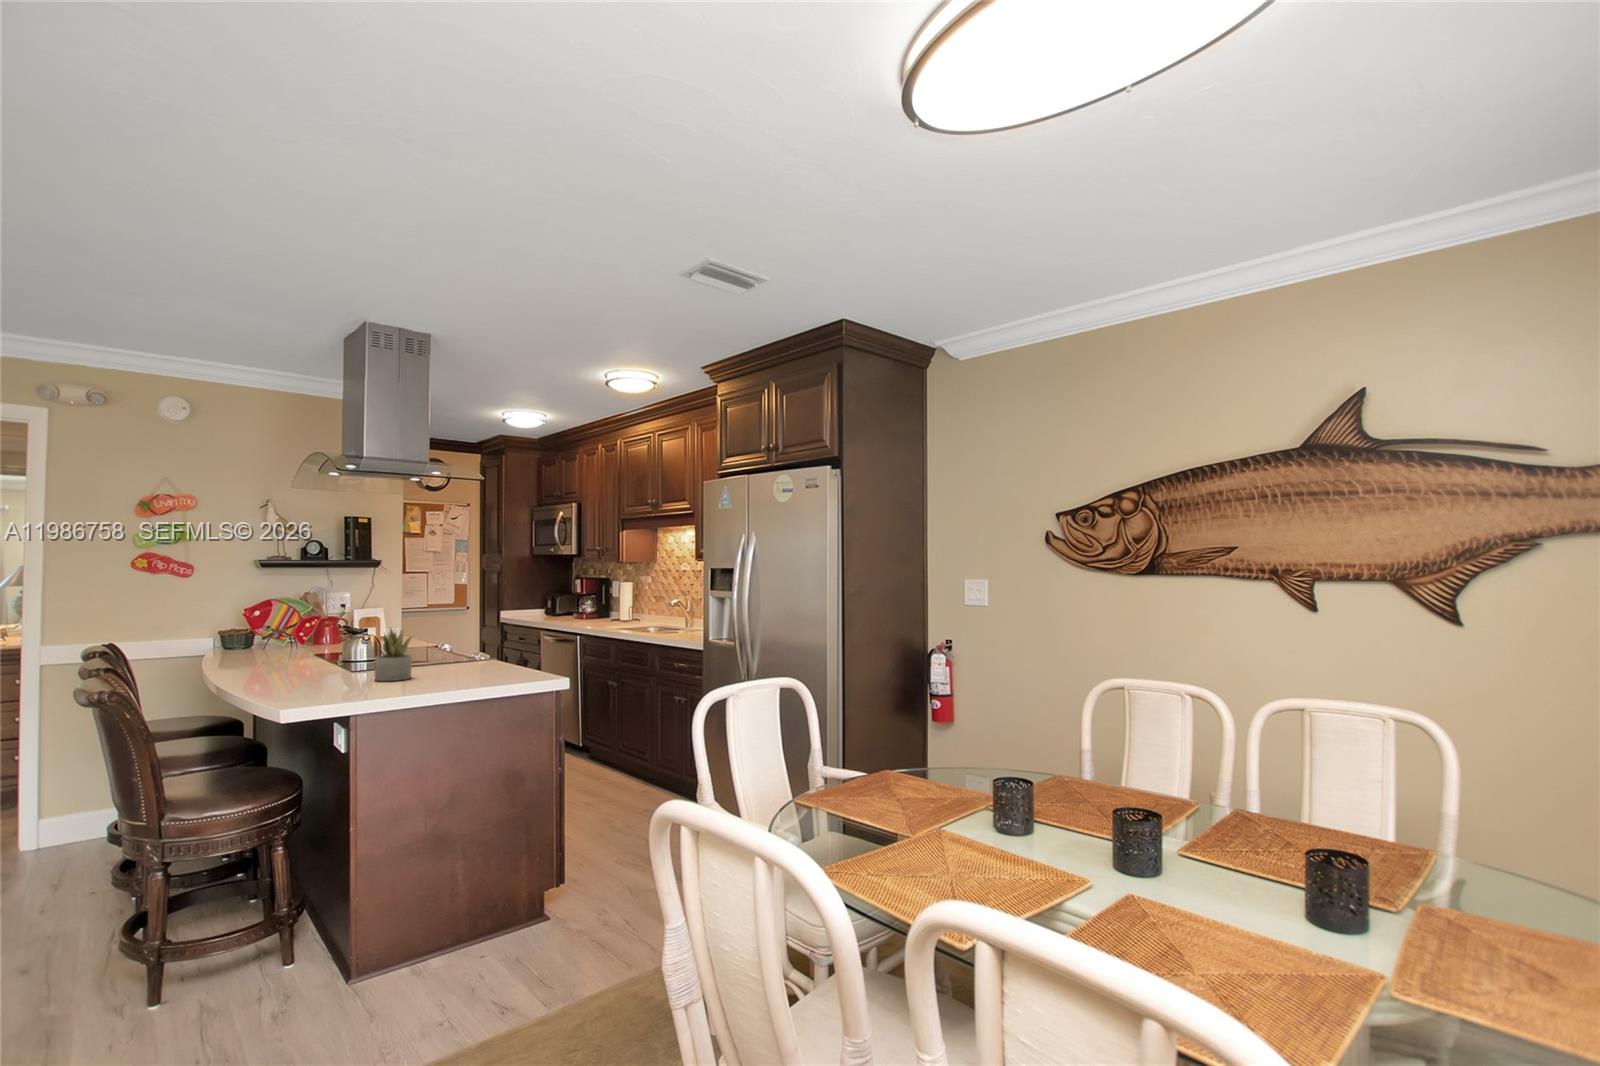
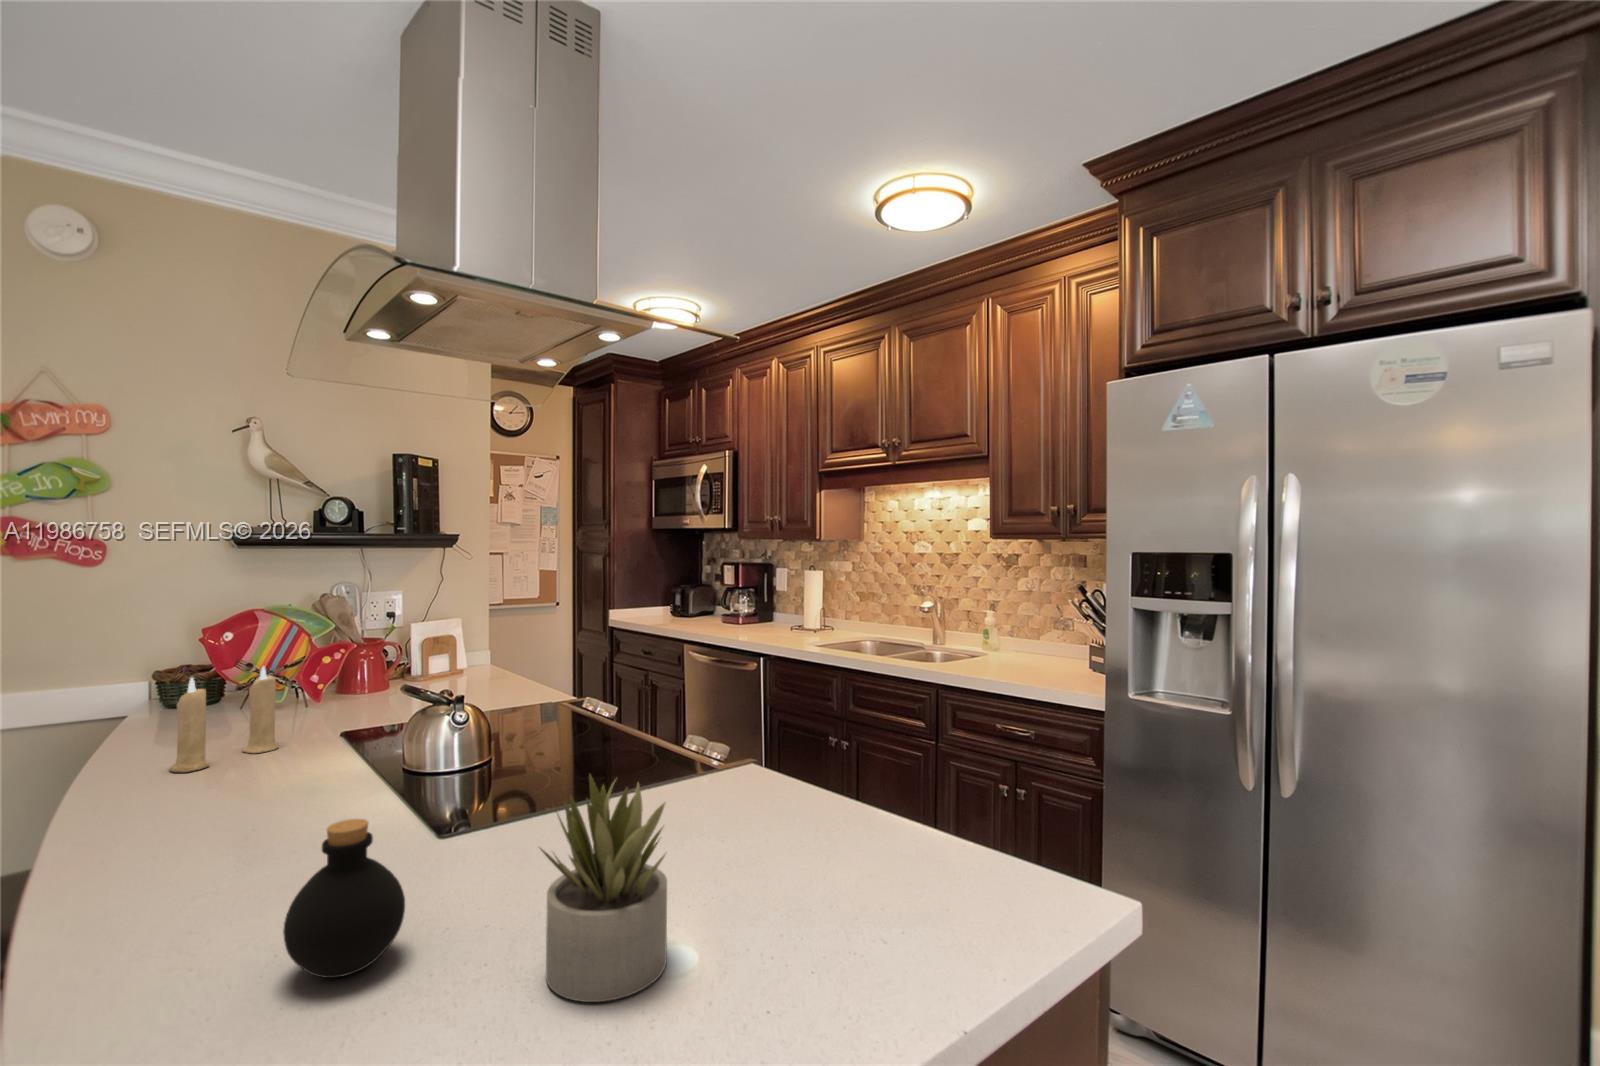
candle: none [243,617,288,660] -> present [170,667,279,772]
bottle: none [303,640,337,680] -> present [283,819,405,978]

